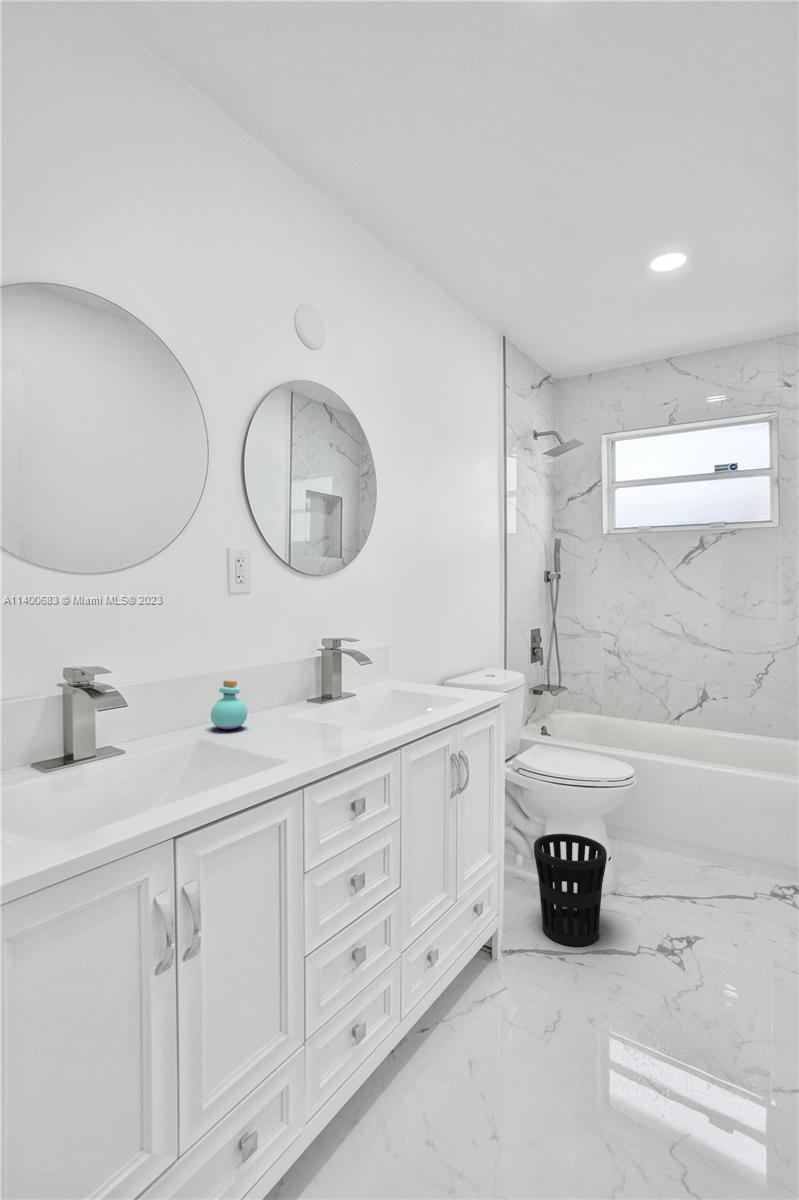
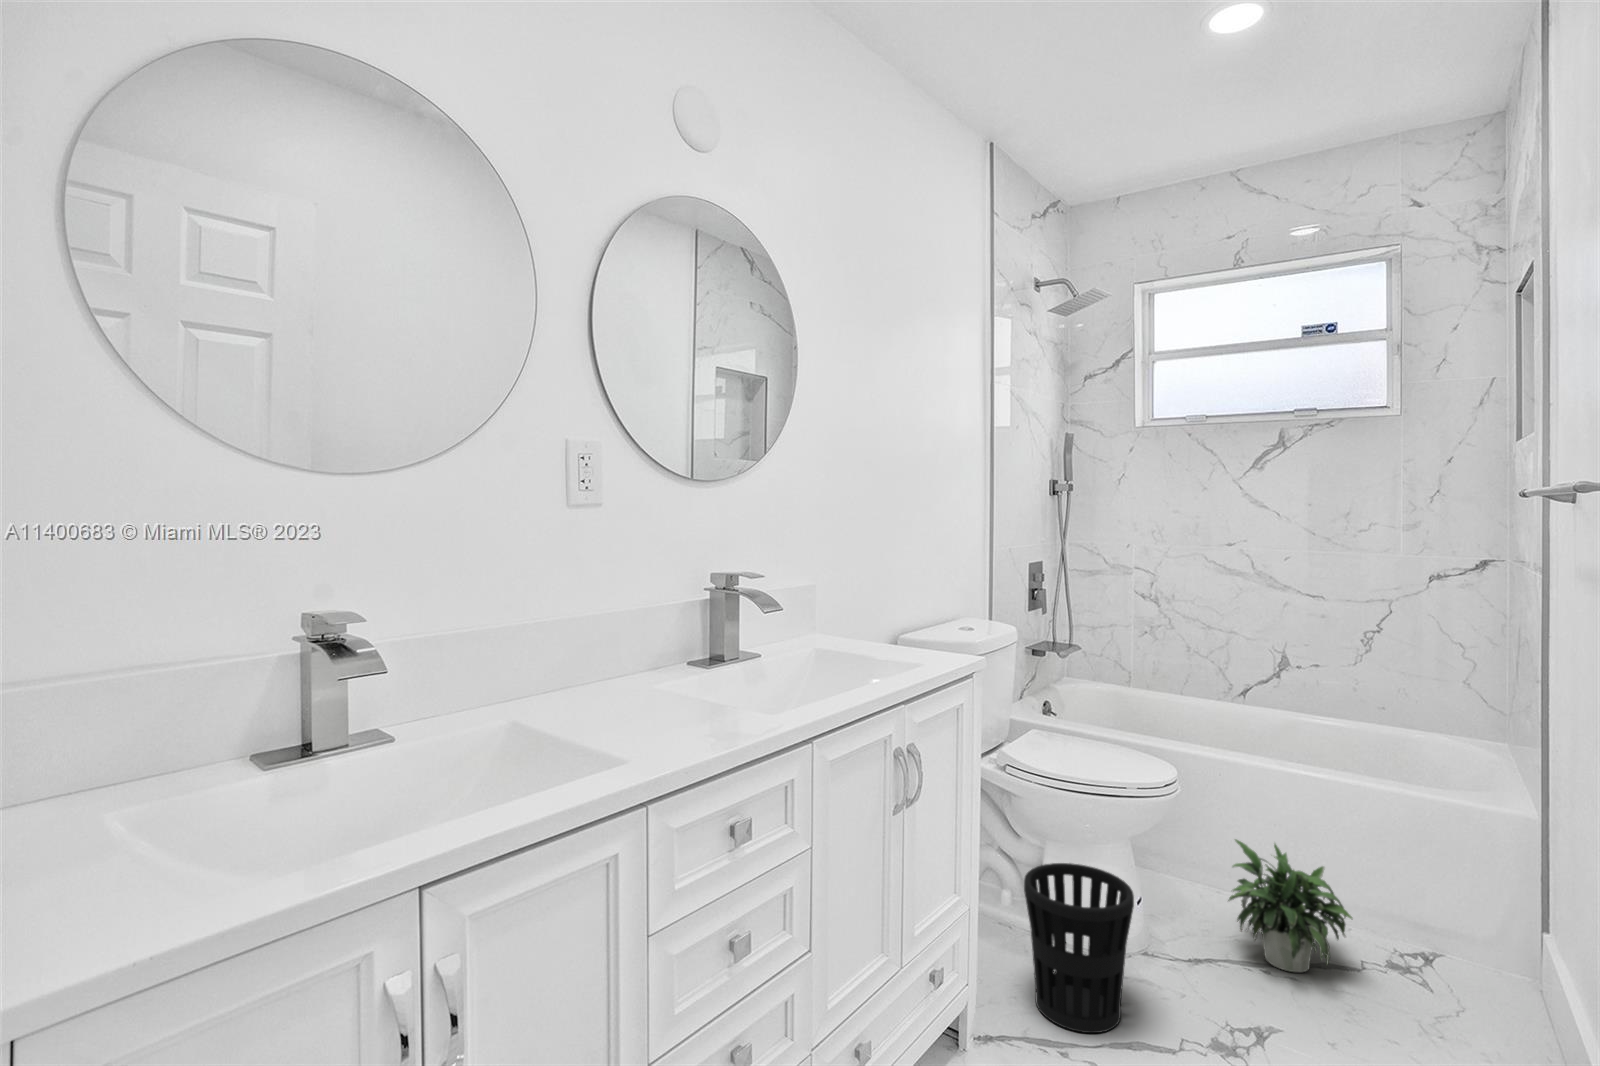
perfume bottle: present [211,680,247,729] -> none [534,633,589,706]
potted plant: none [668,815,748,902] -> present [1229,839,1352,972]

